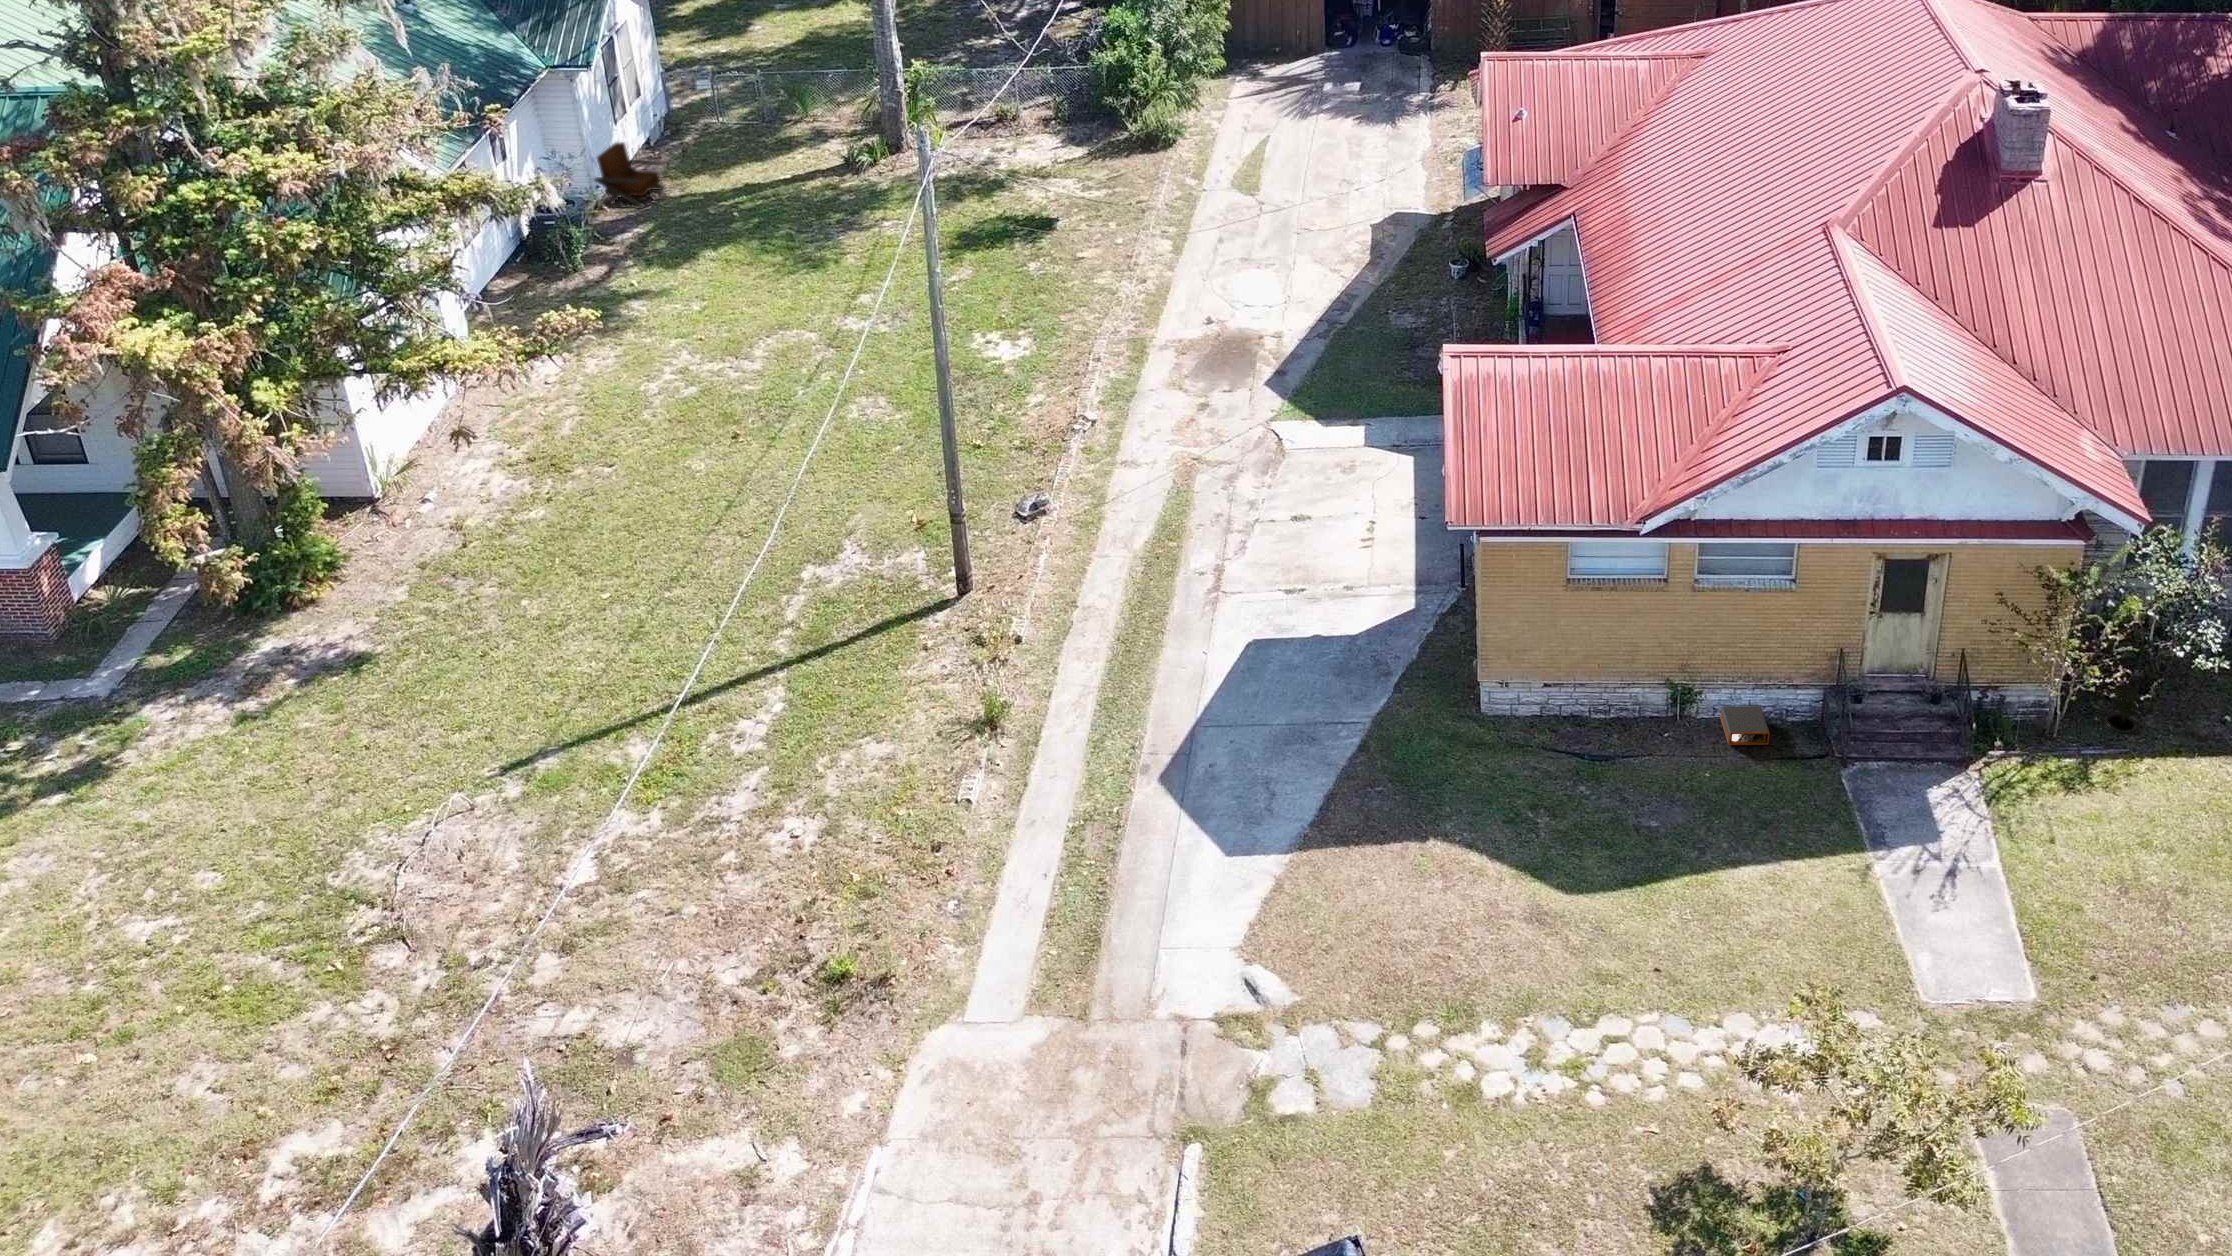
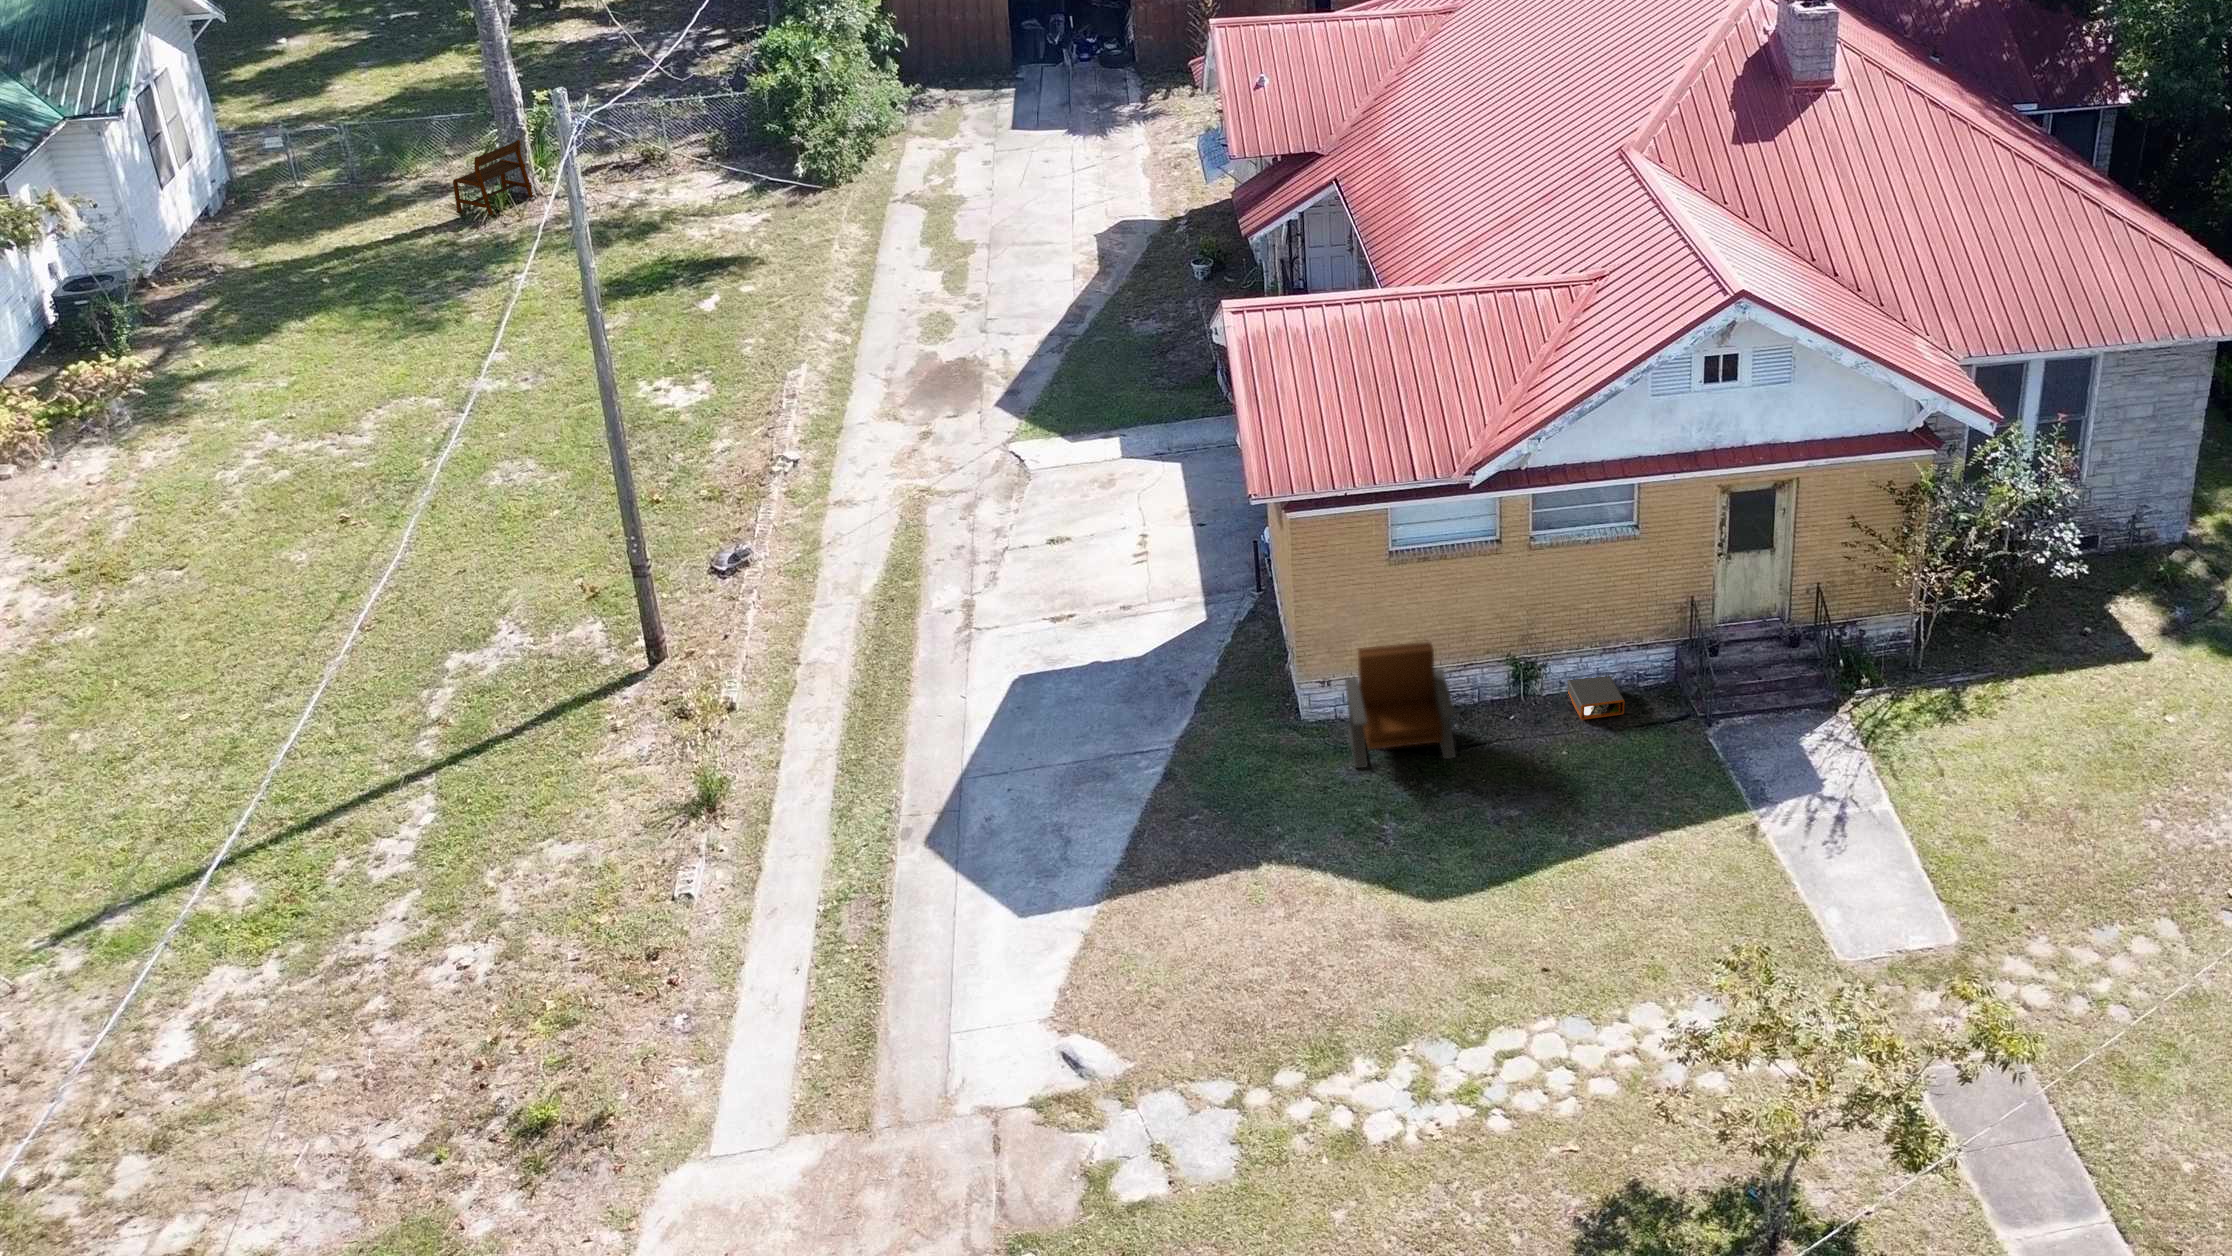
bench: none [840,99,903,164] -> present [453,140,533,215]
lounge chair: present [594,142,665,208] -> present [1345,642,1456,768]
potted tree: present [2106,682,2139,733] -> none [1967,600,2005,657]

